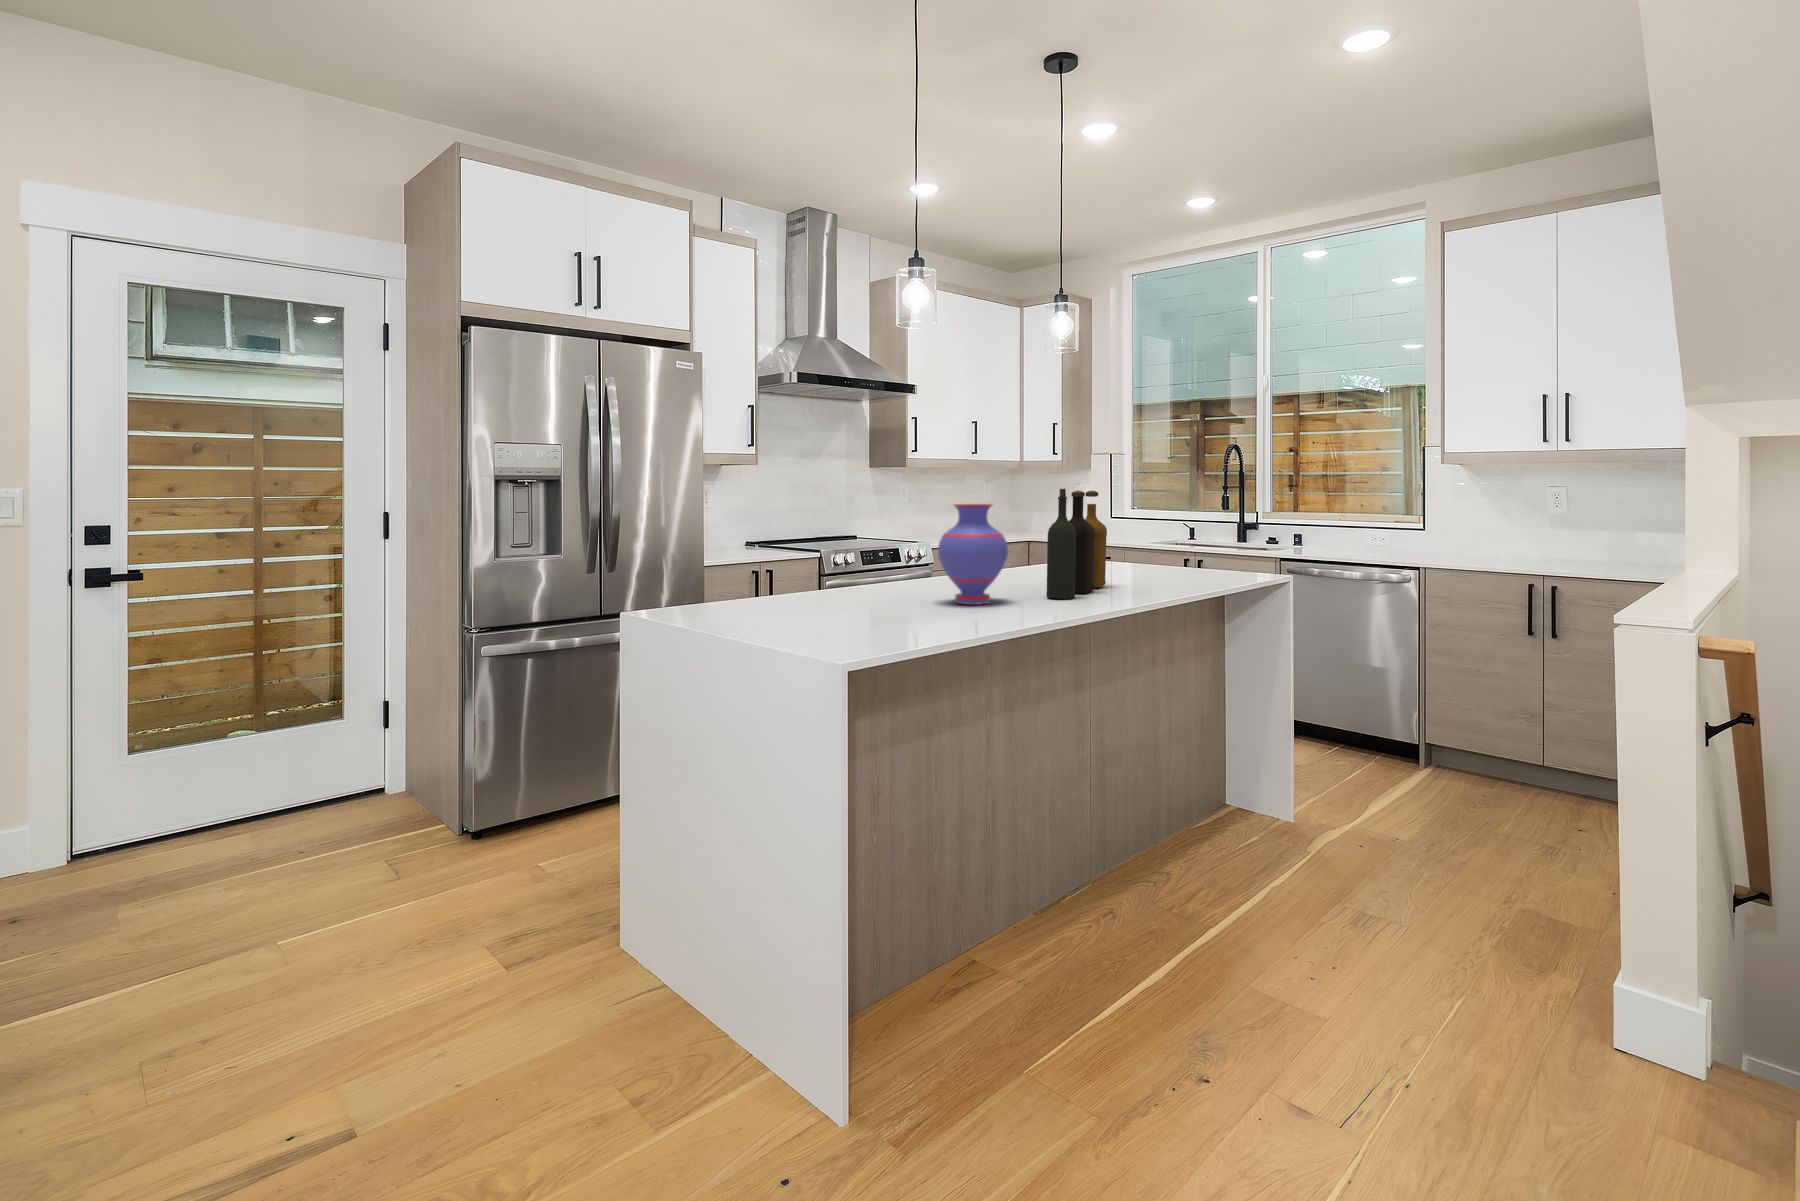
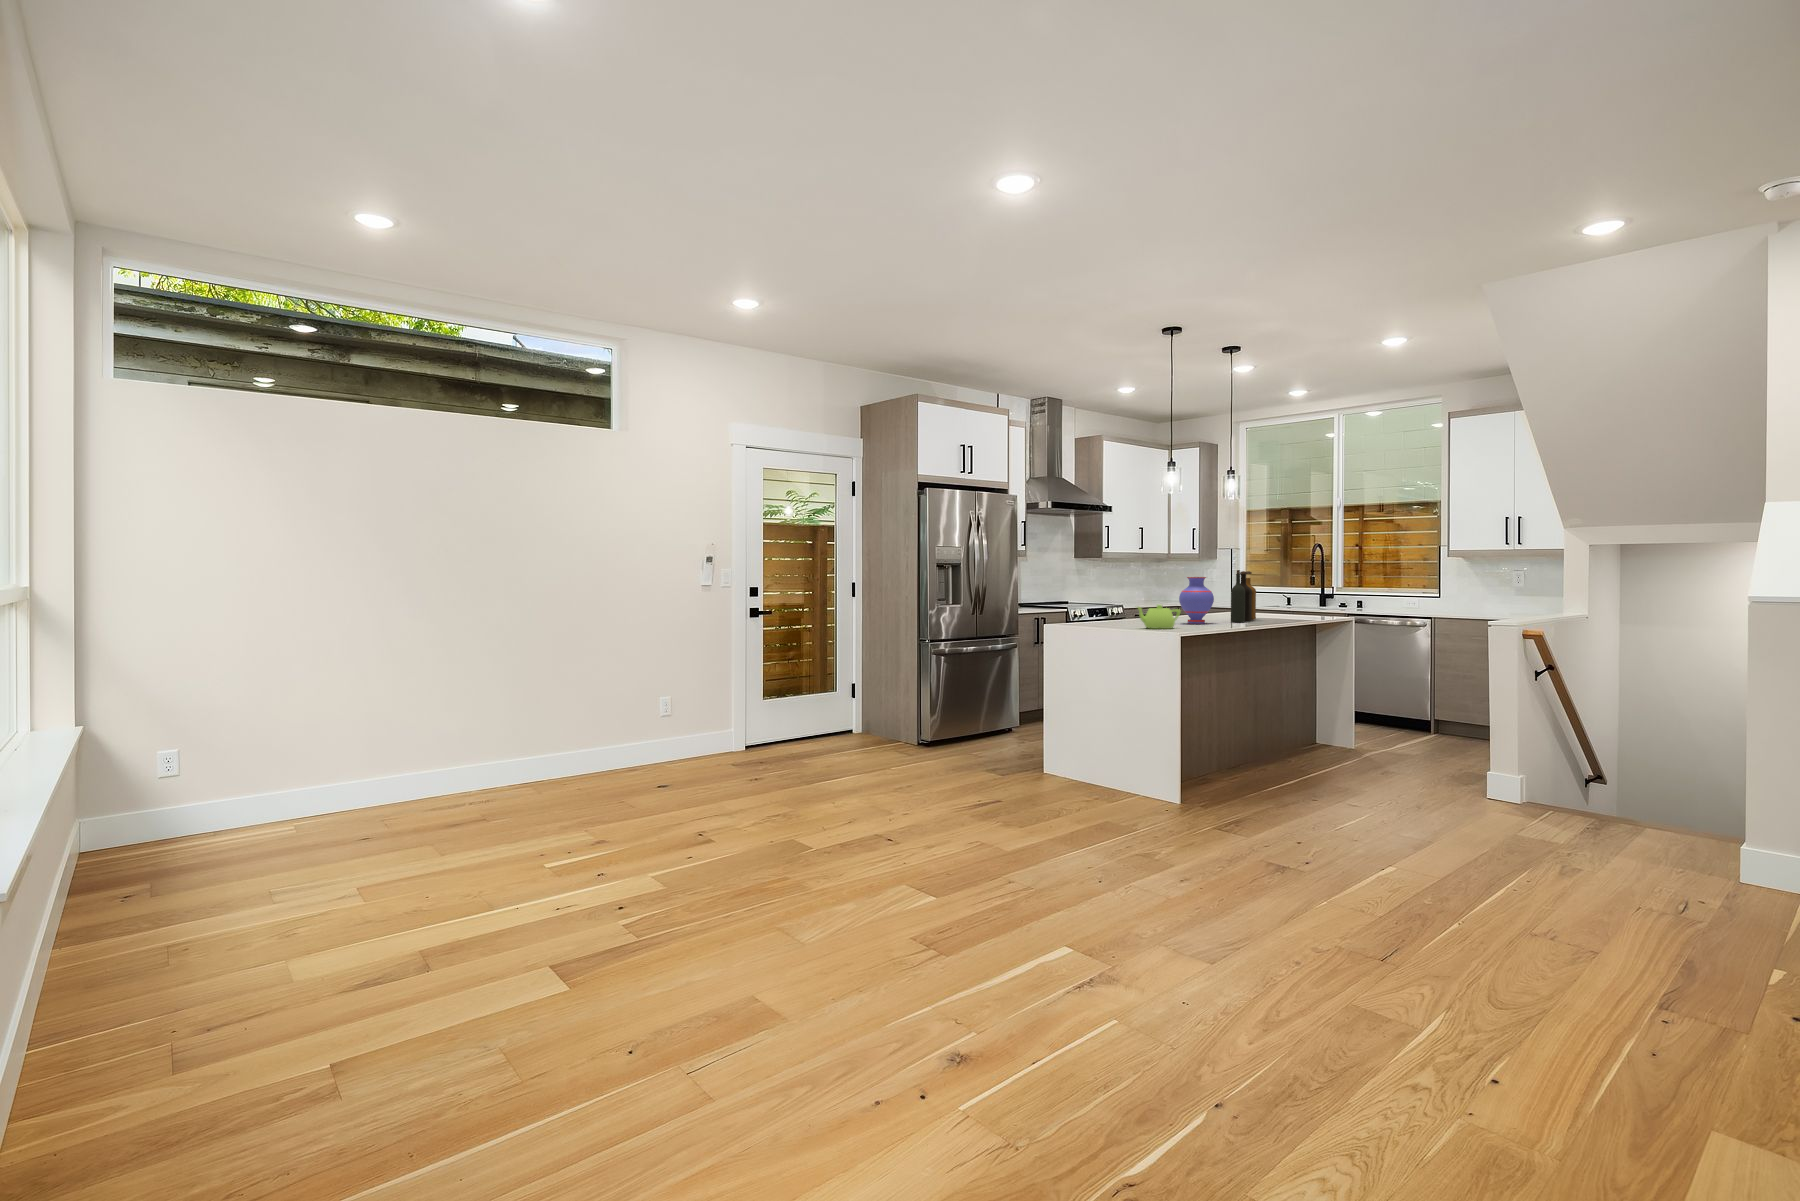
teapot: none [804,571,907,630] -> present [1138,605,1180,629]

